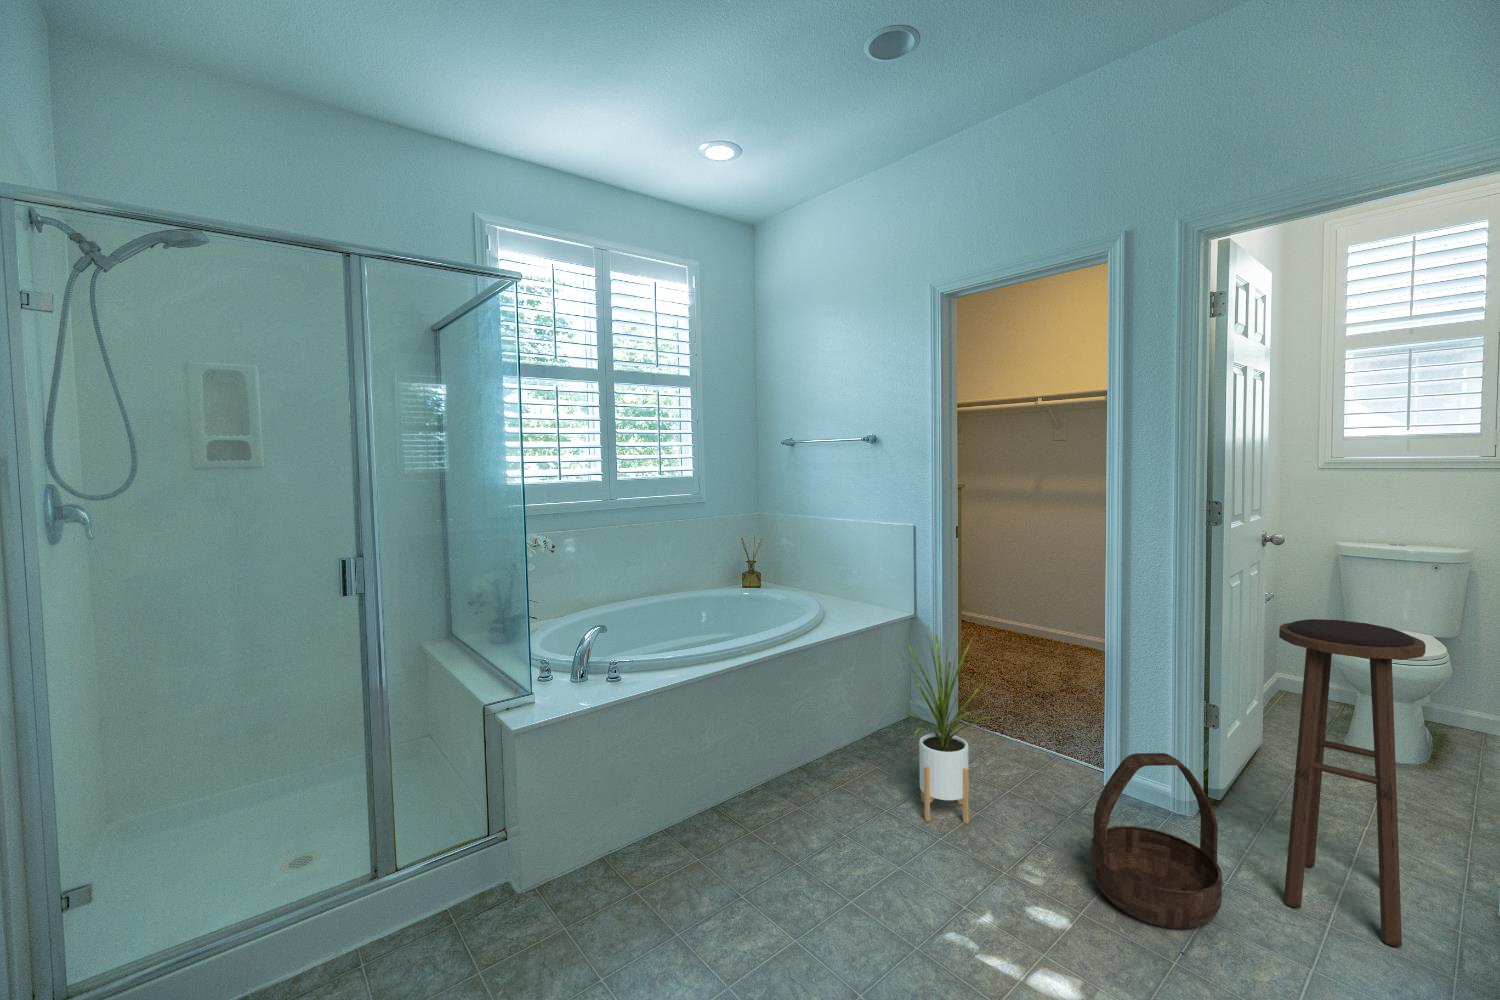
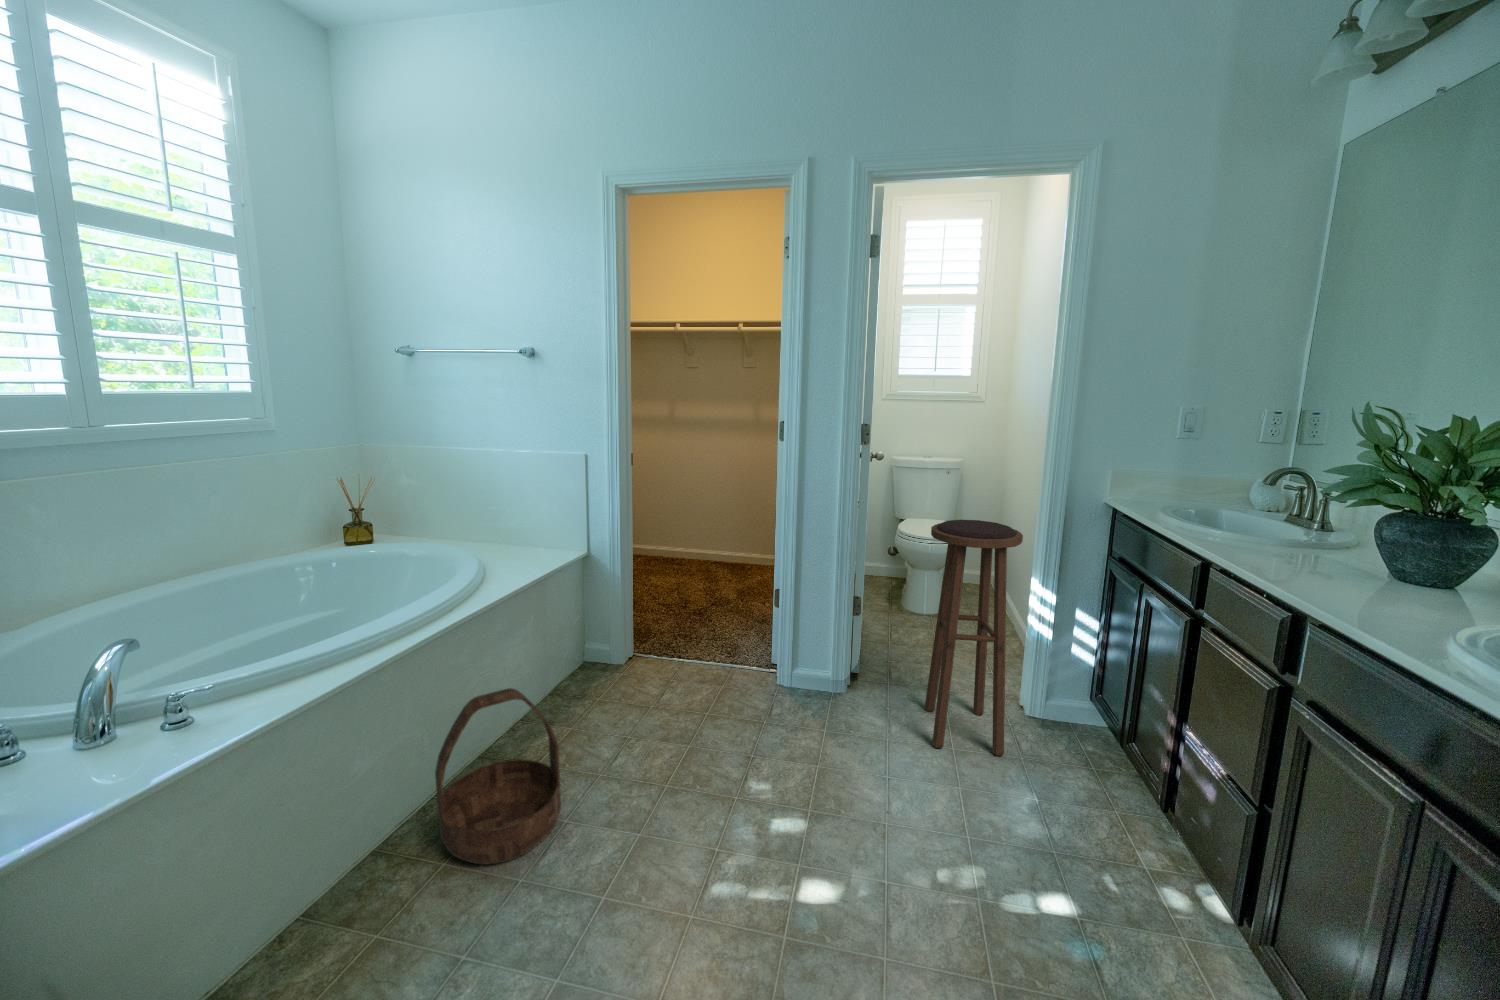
house plant: present [889,625,997,824] -> none [595,562,710,772]
basket: present [1091,753,1222,929] -> present [435,688,561,865]

